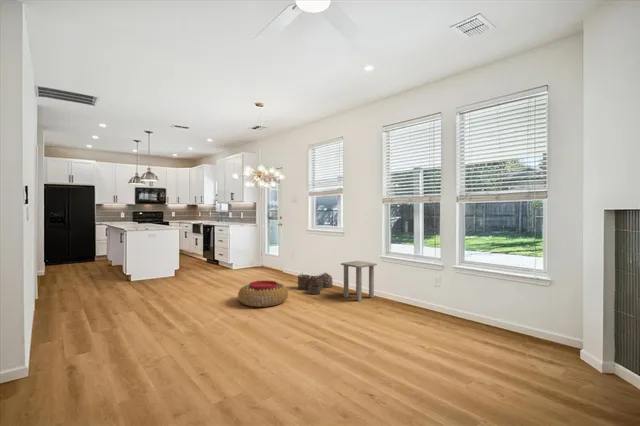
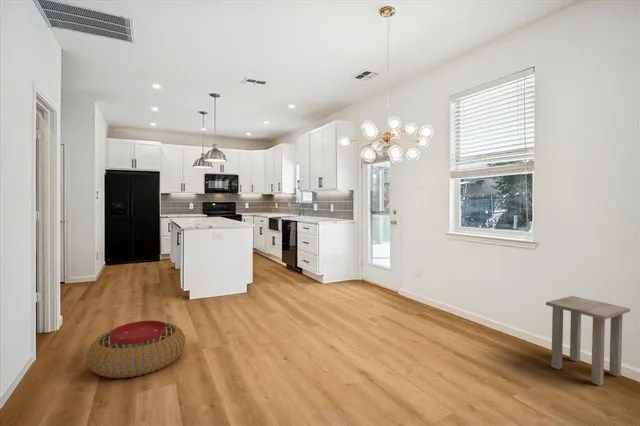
woven basket: present [298,273,332,294] -> none [443,306,504,354]
pouf: present [238,281,288,307] -> present [87,321,185,378]

